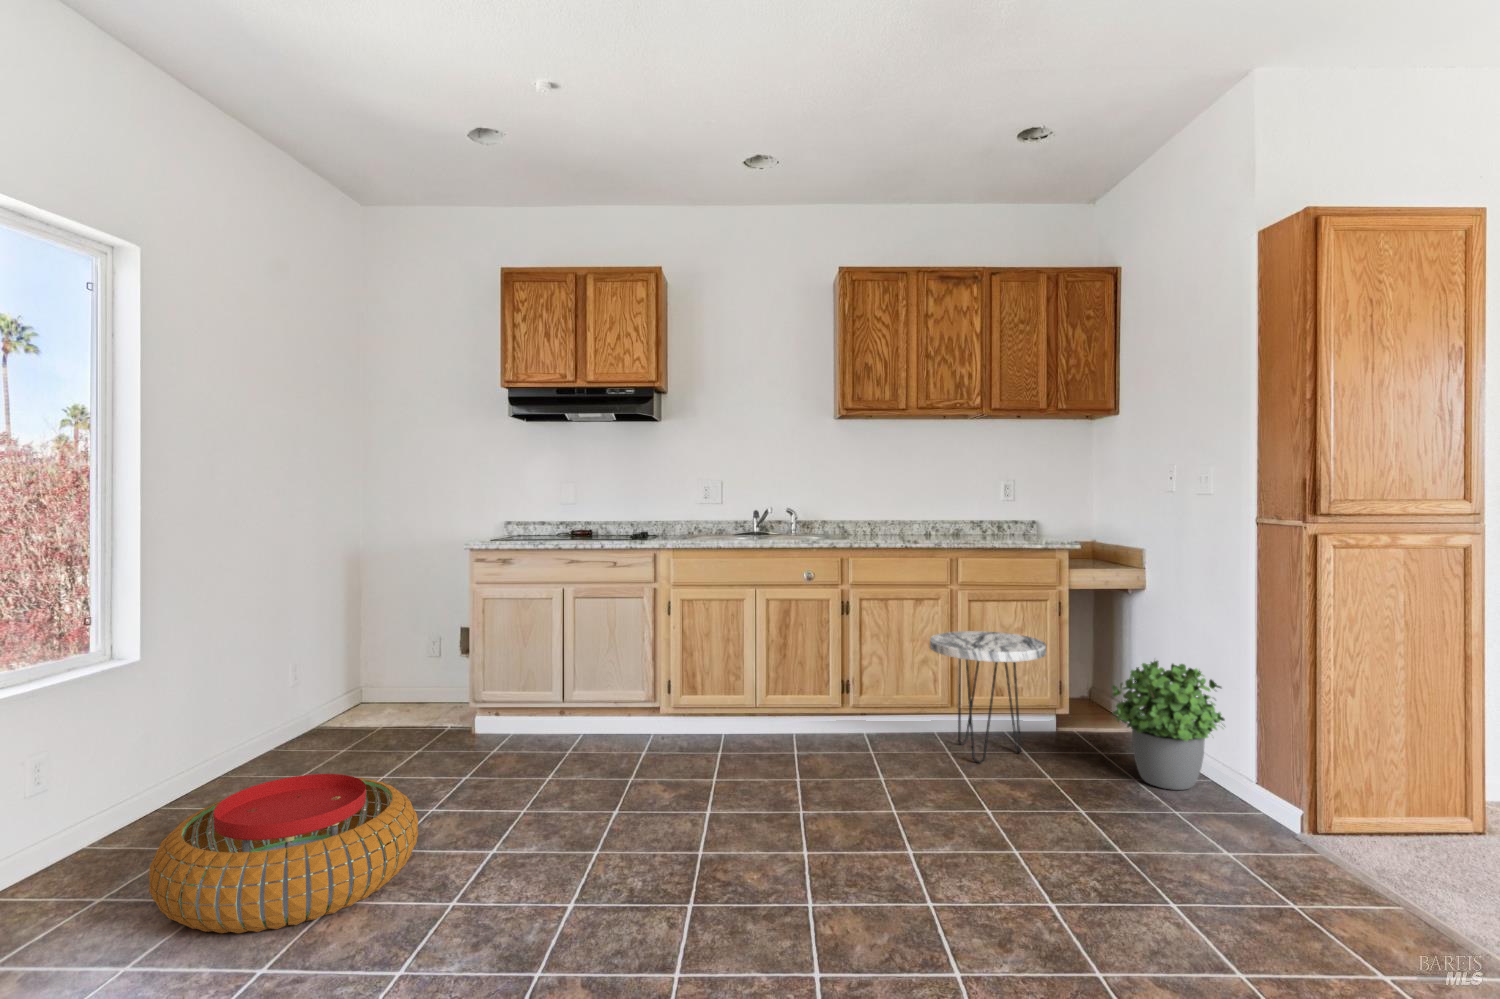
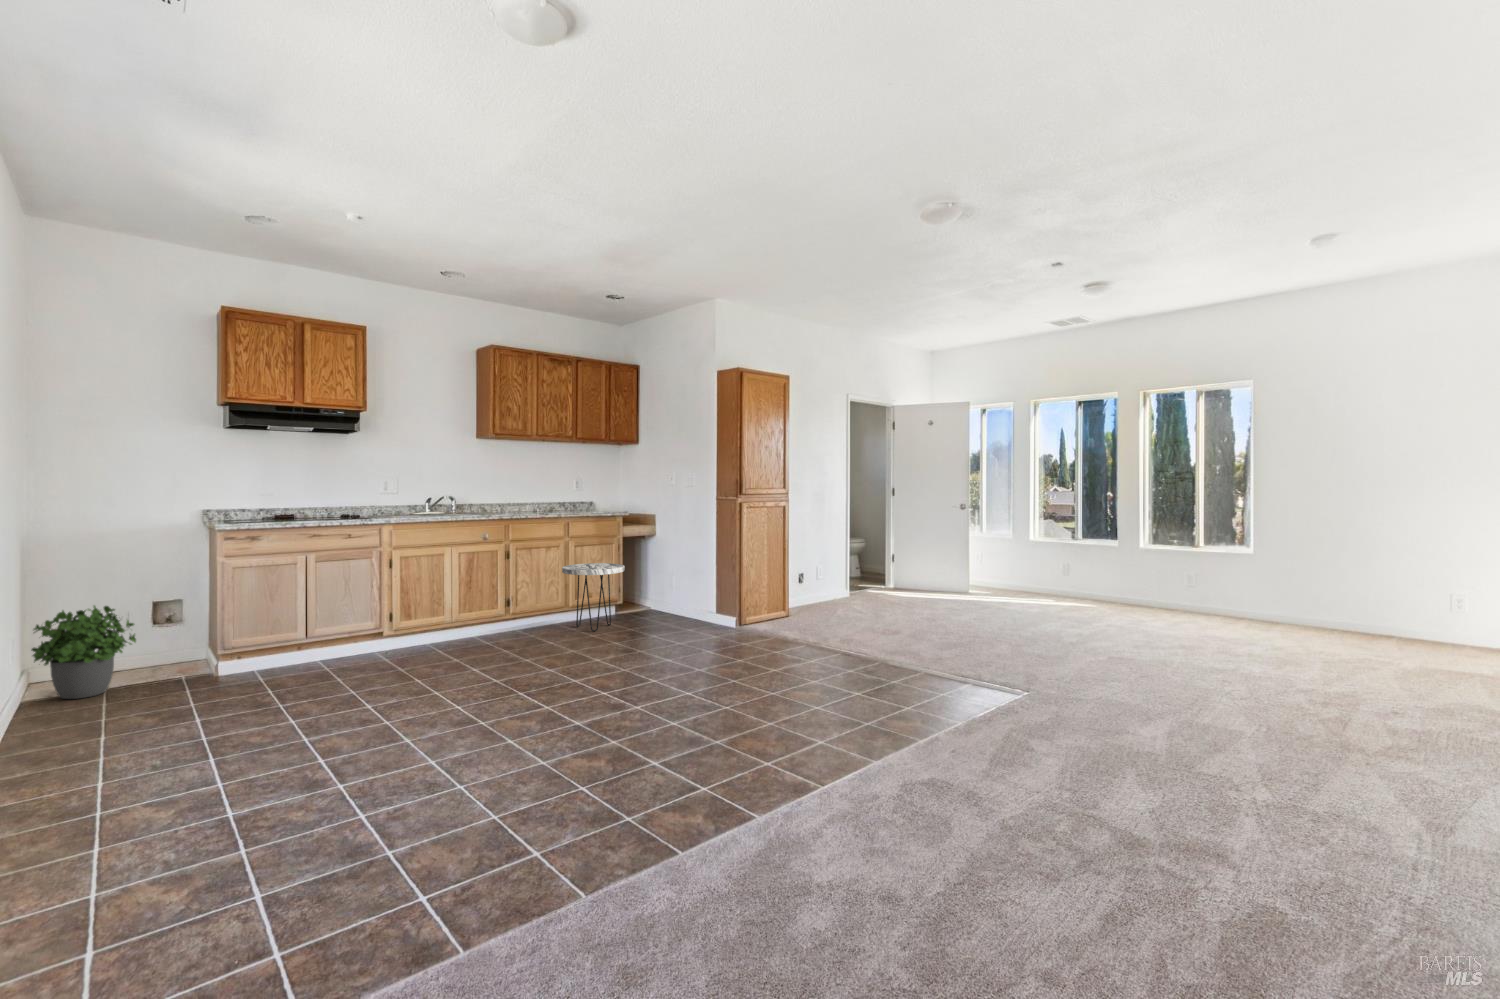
potted plant: present [1112,661,1225,790] -> present [31,605,136,699]
pouf: present [149,774,418,933] -> none [151,675,341,767]

